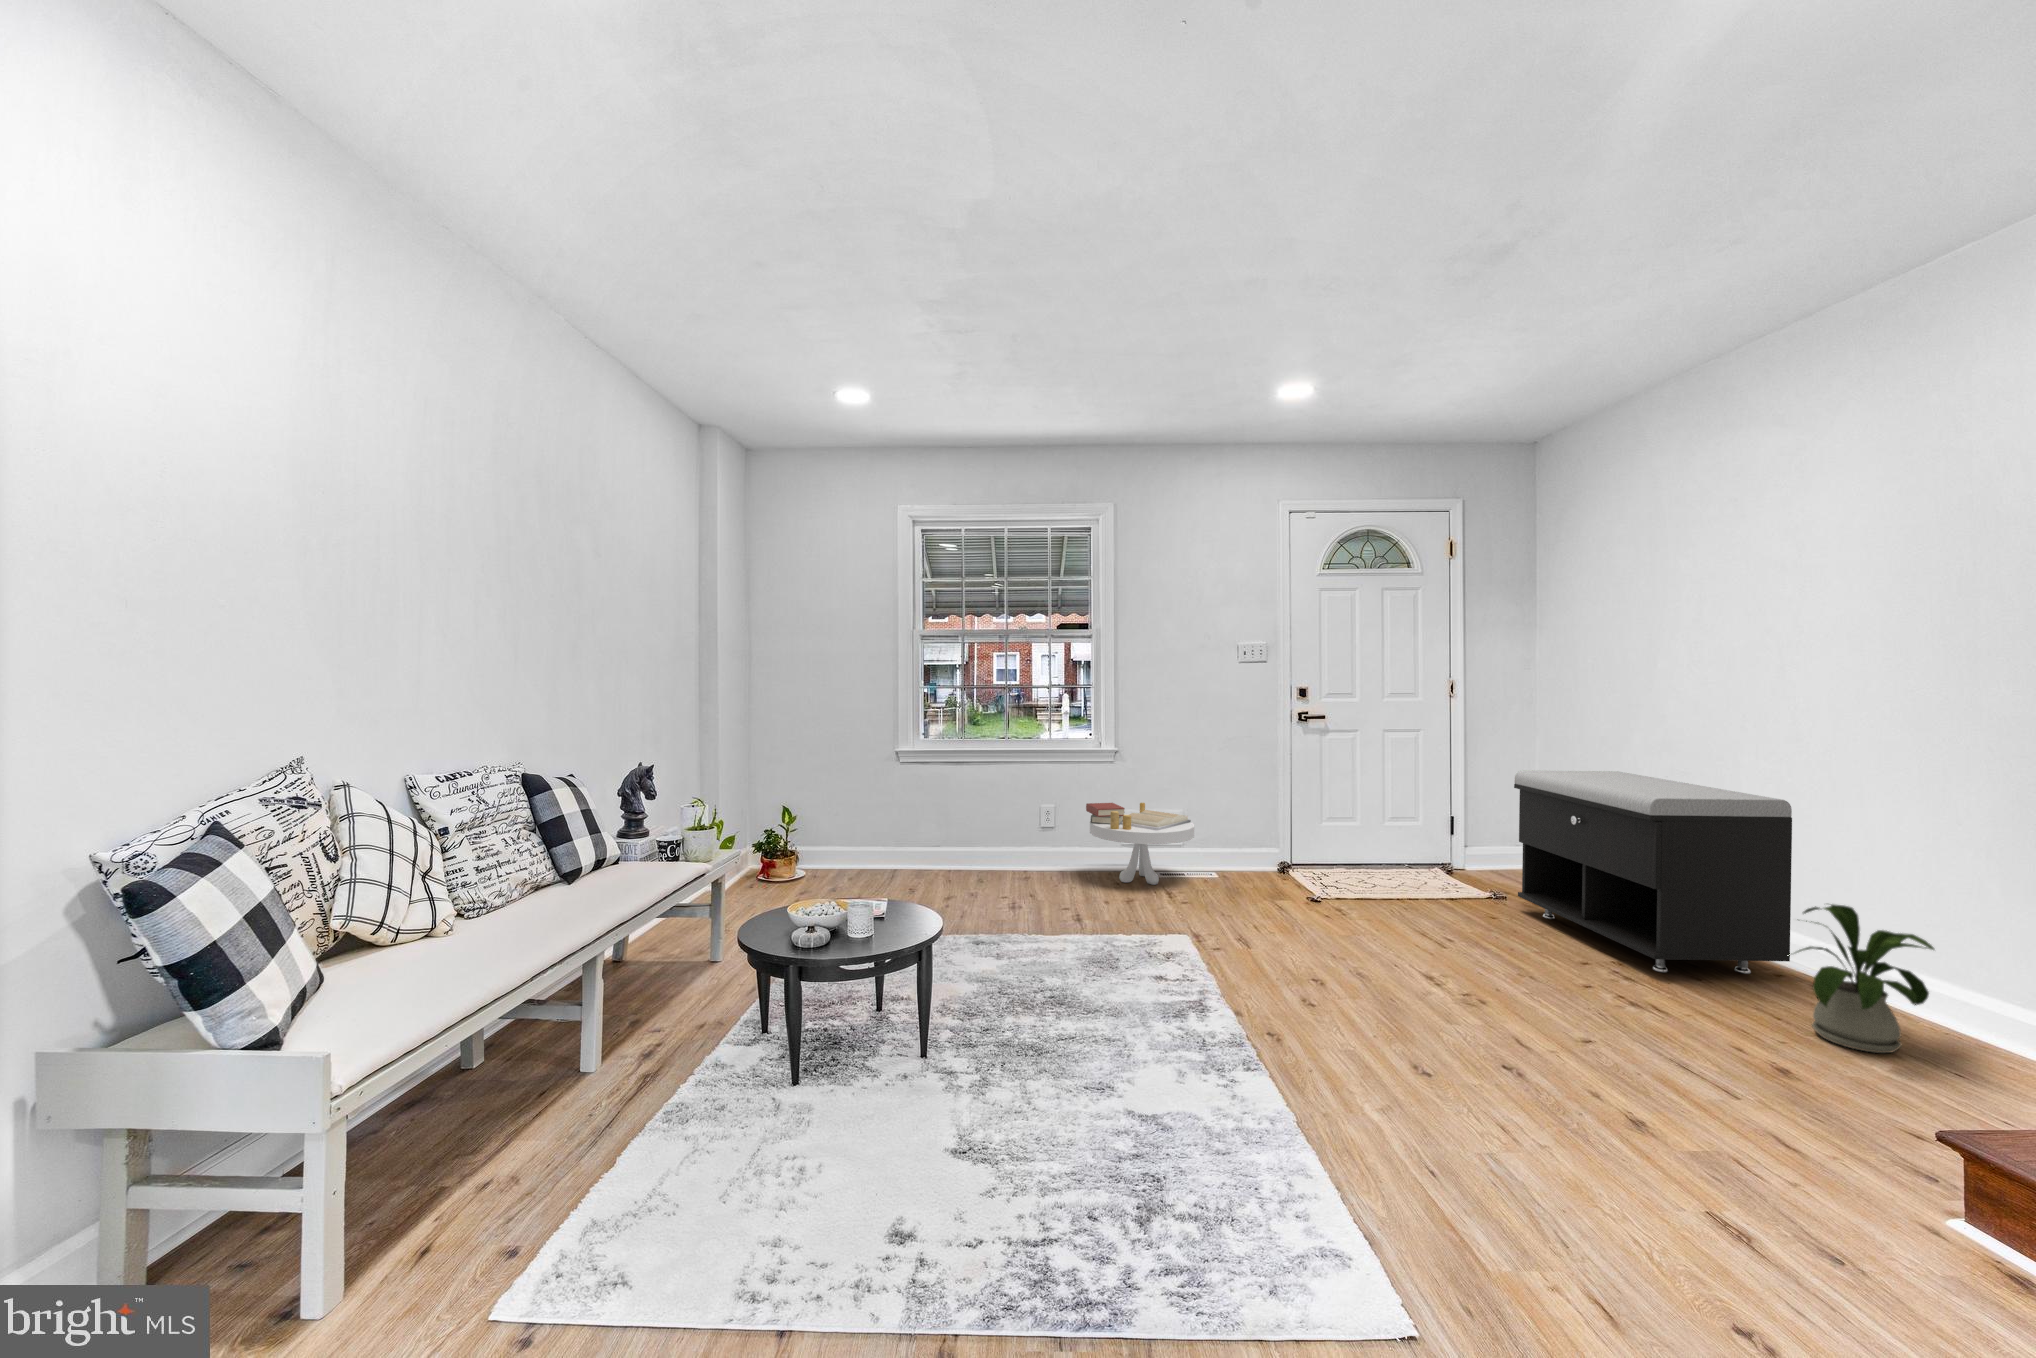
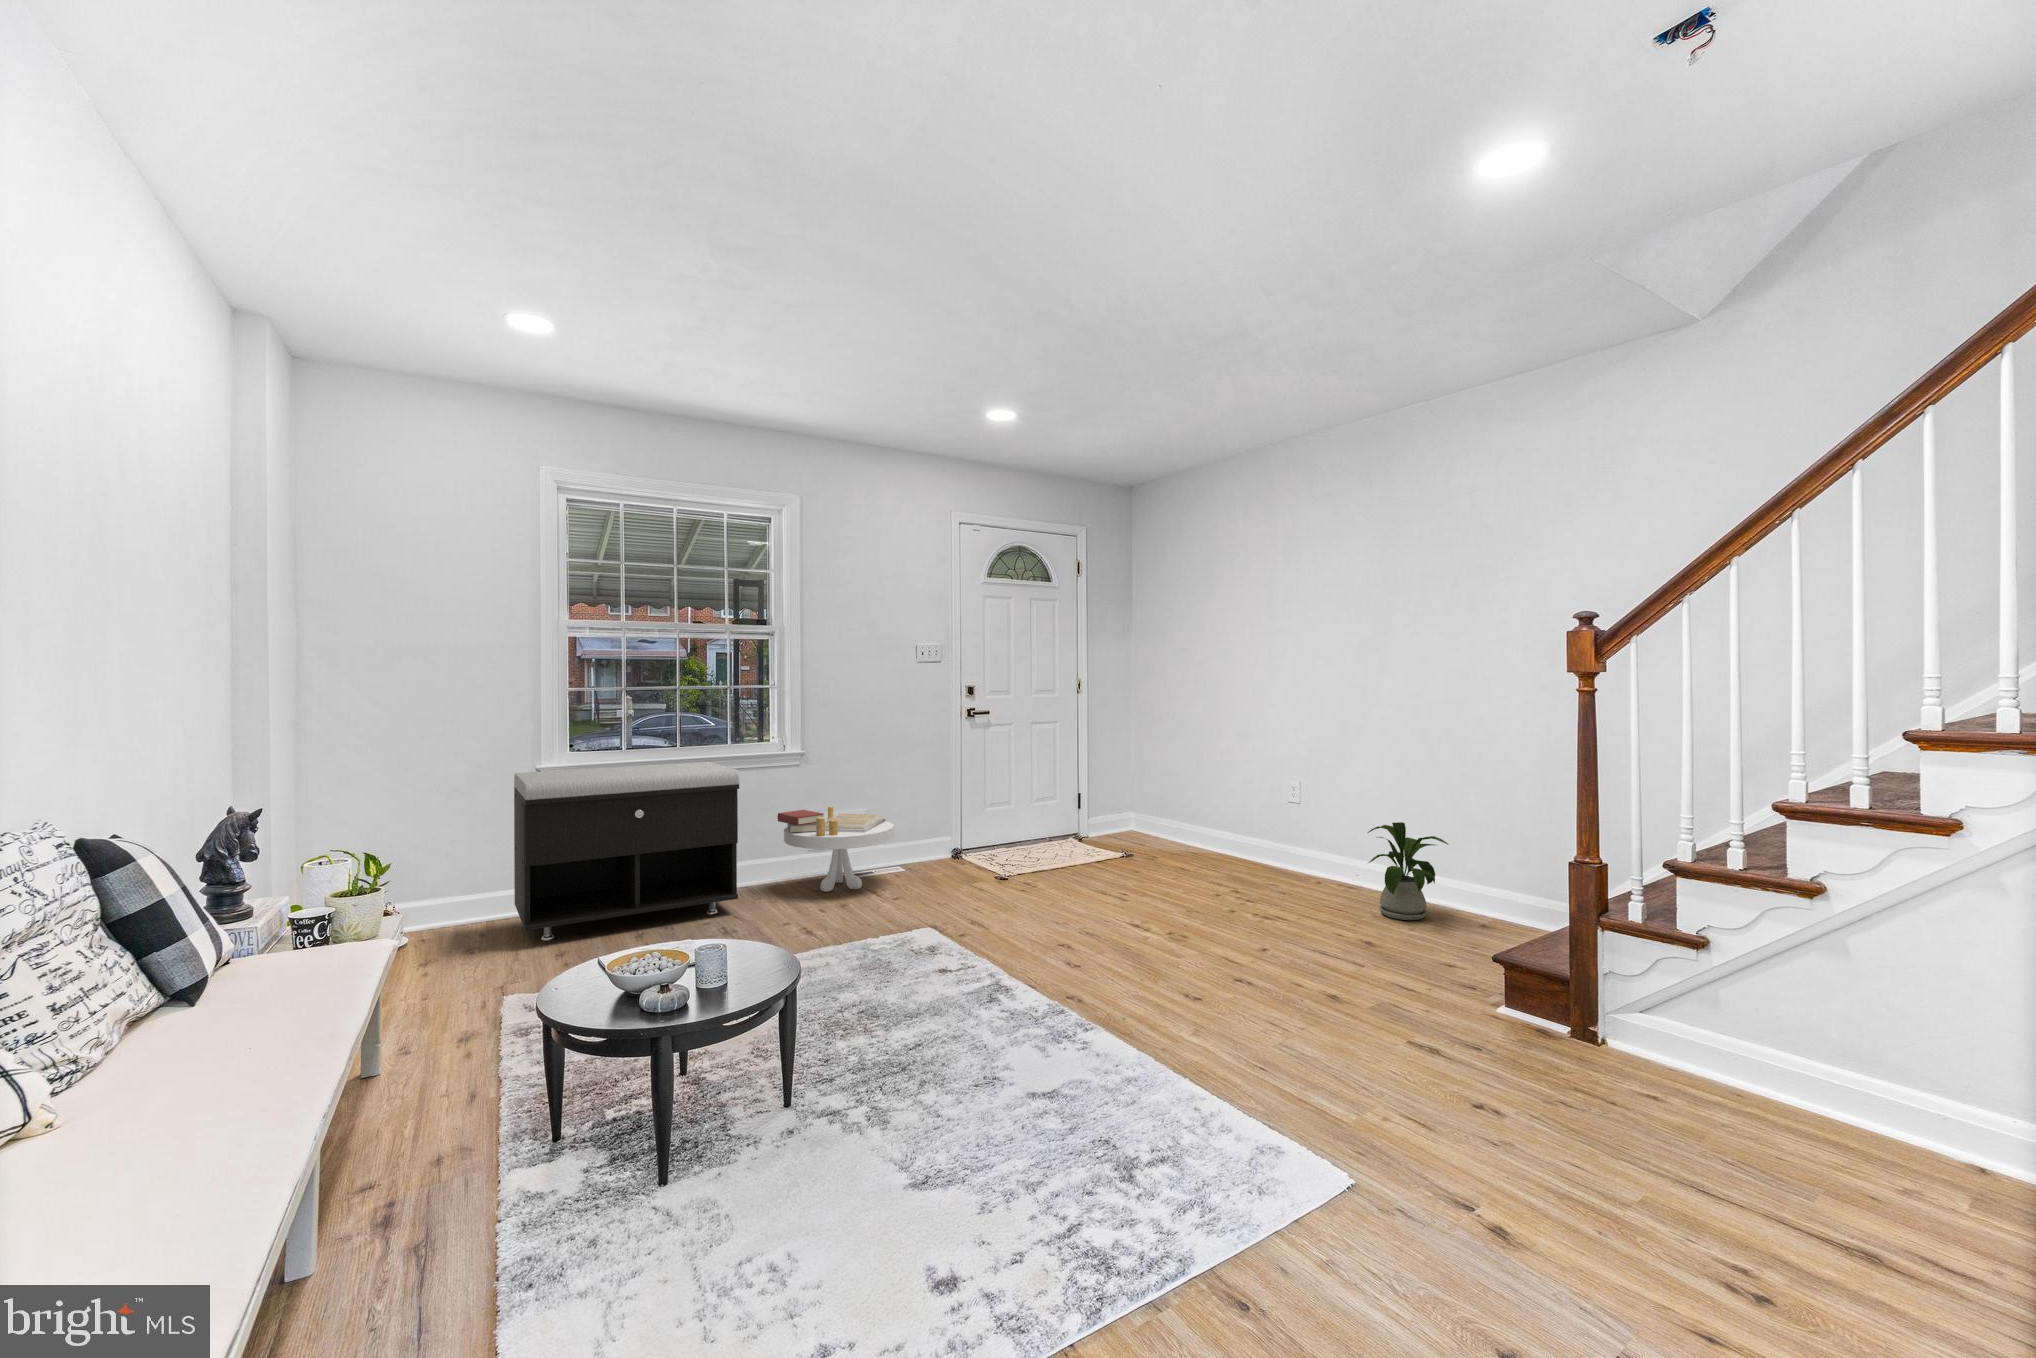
storage bench: present [1514,770,1792,974] -> present [514,762,739,941]

